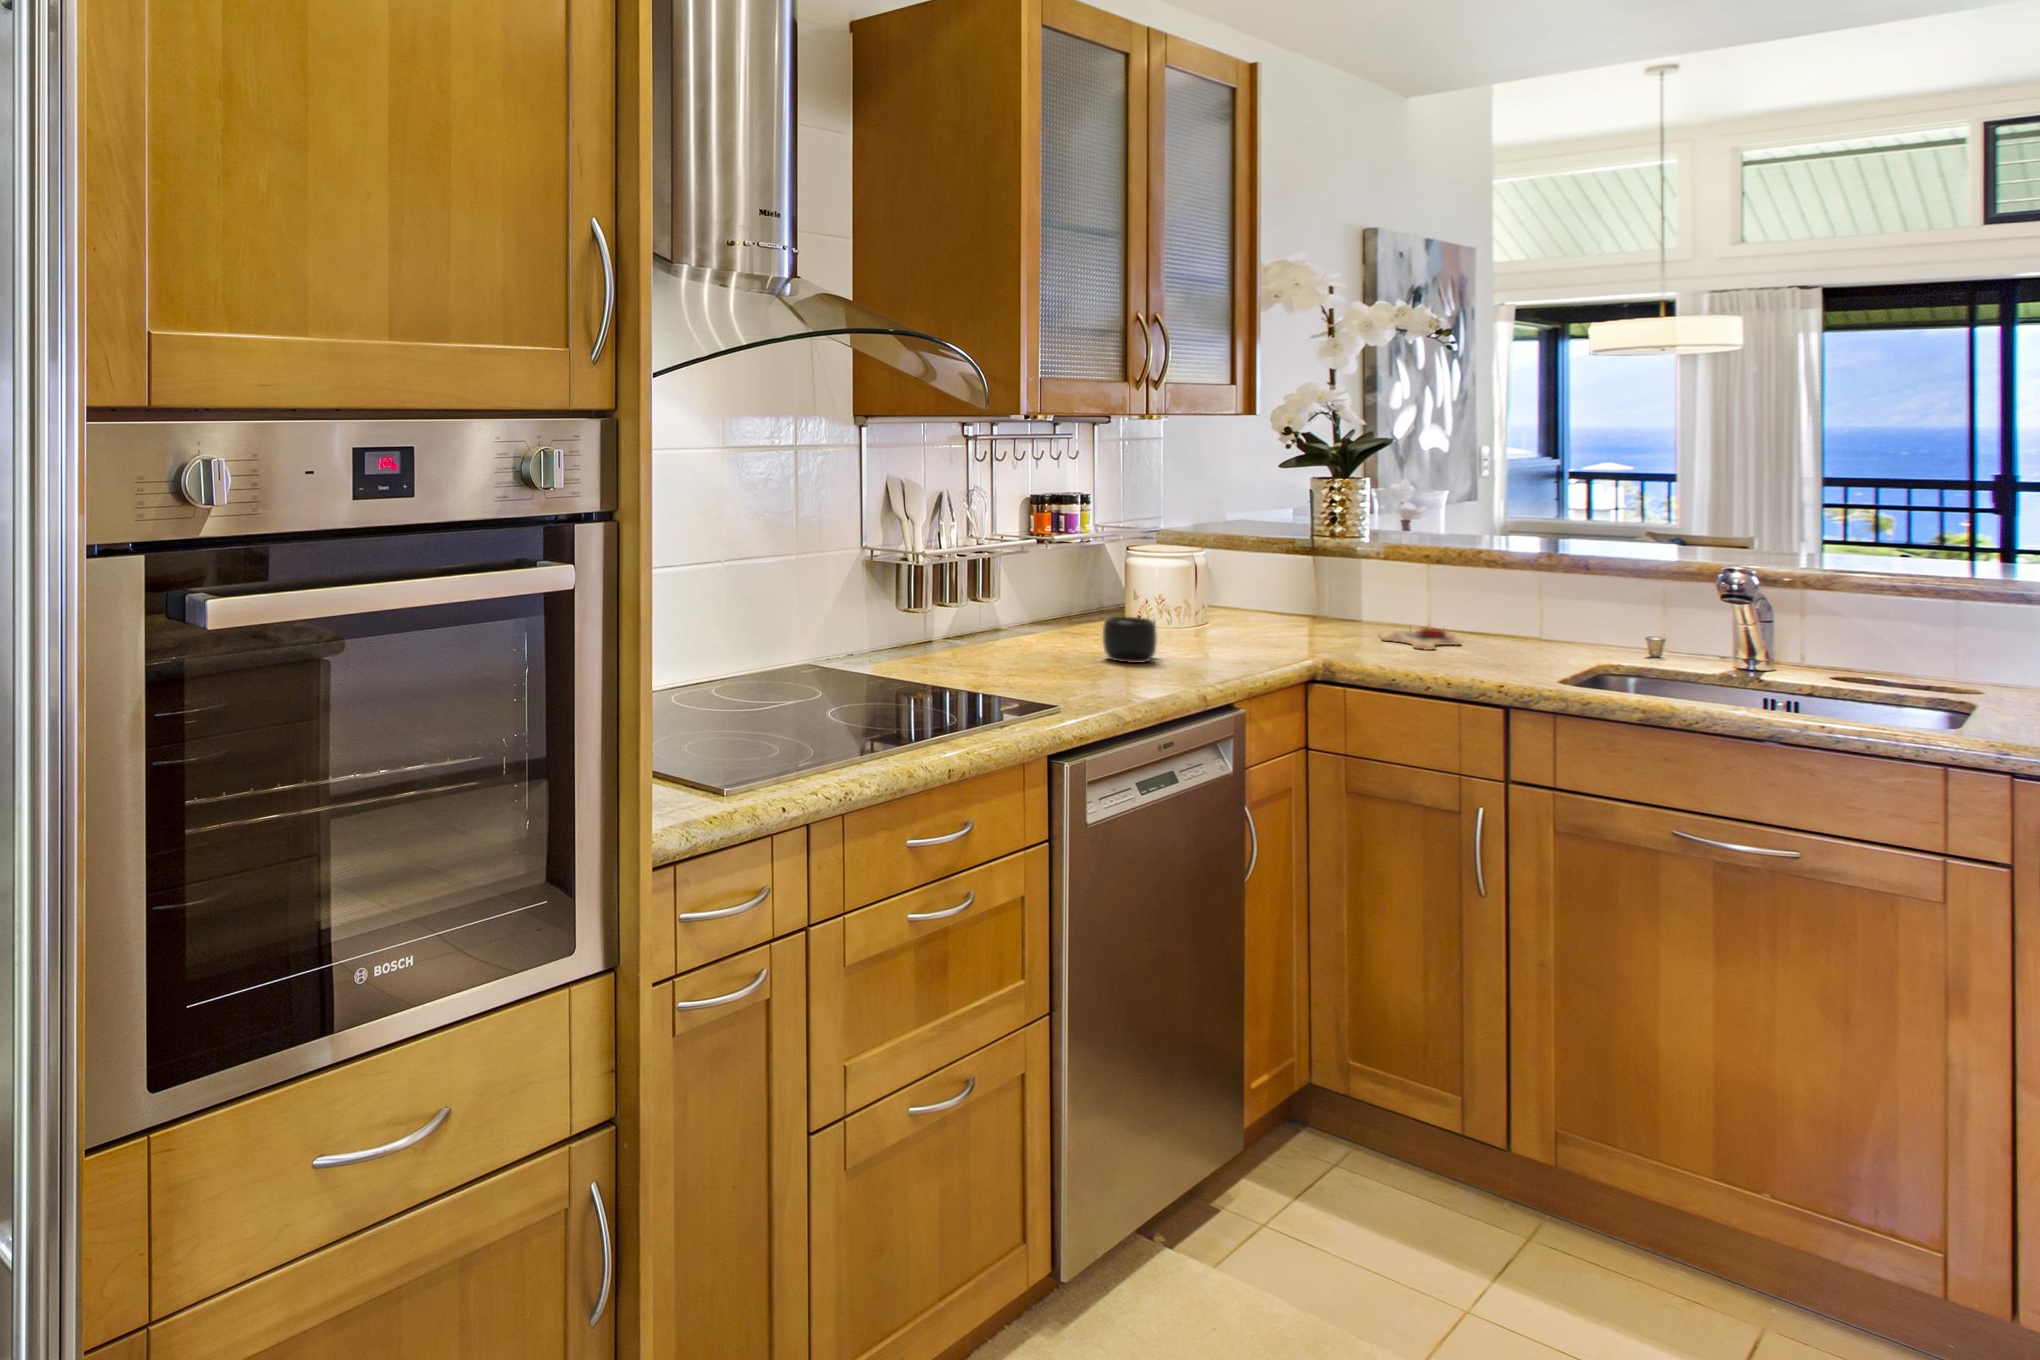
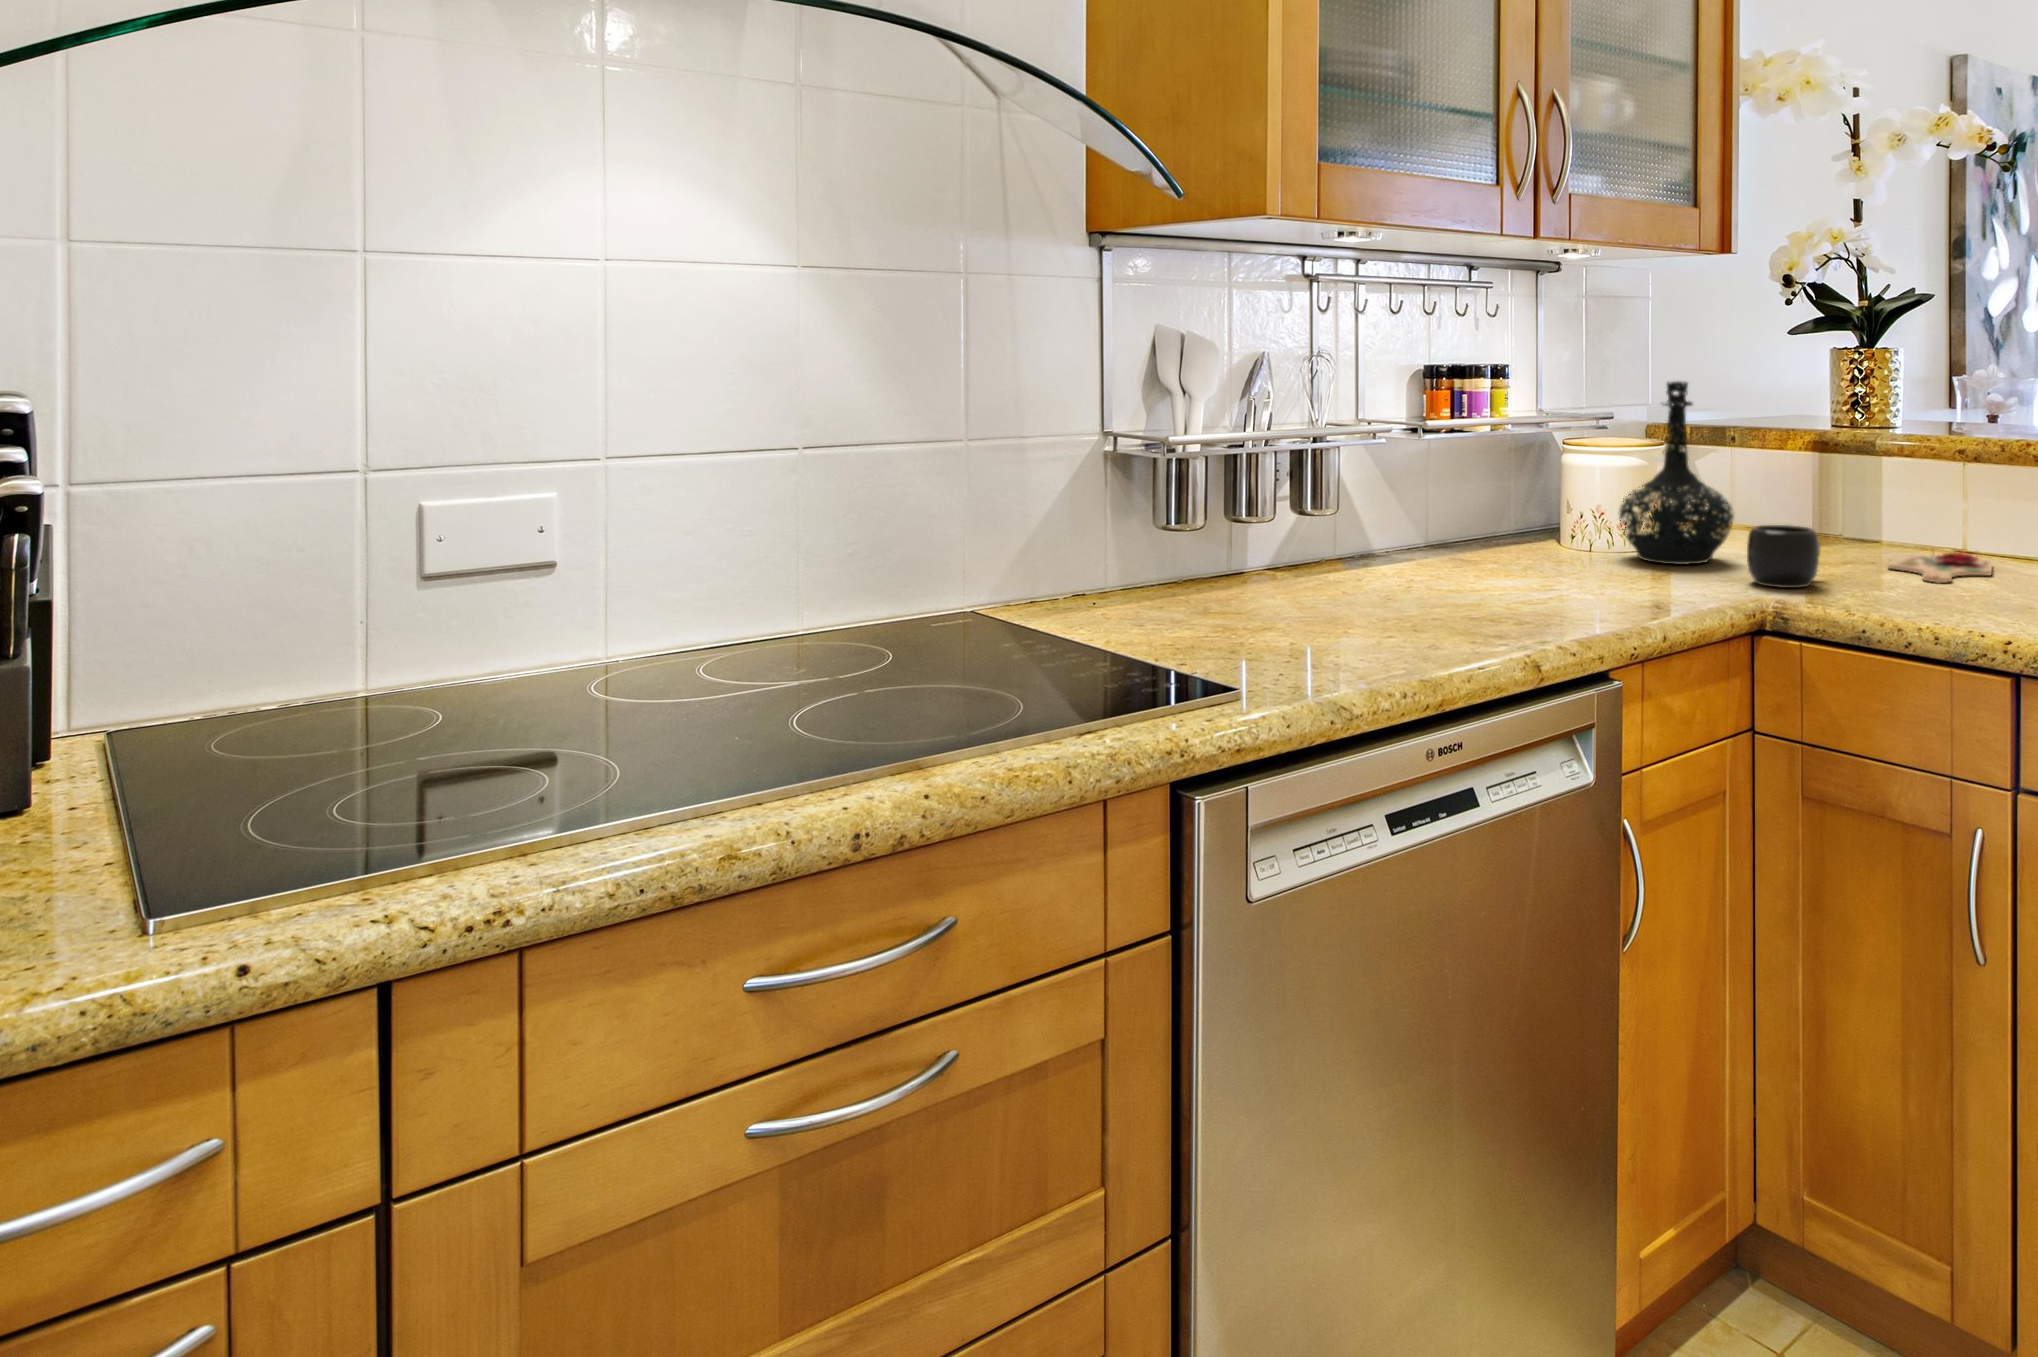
bottle: none [1176,505,1265,637] -> present [1619,381,1733,564]
mug: present [1103,616,1157,663] -> present [1747,525,1820,588]

